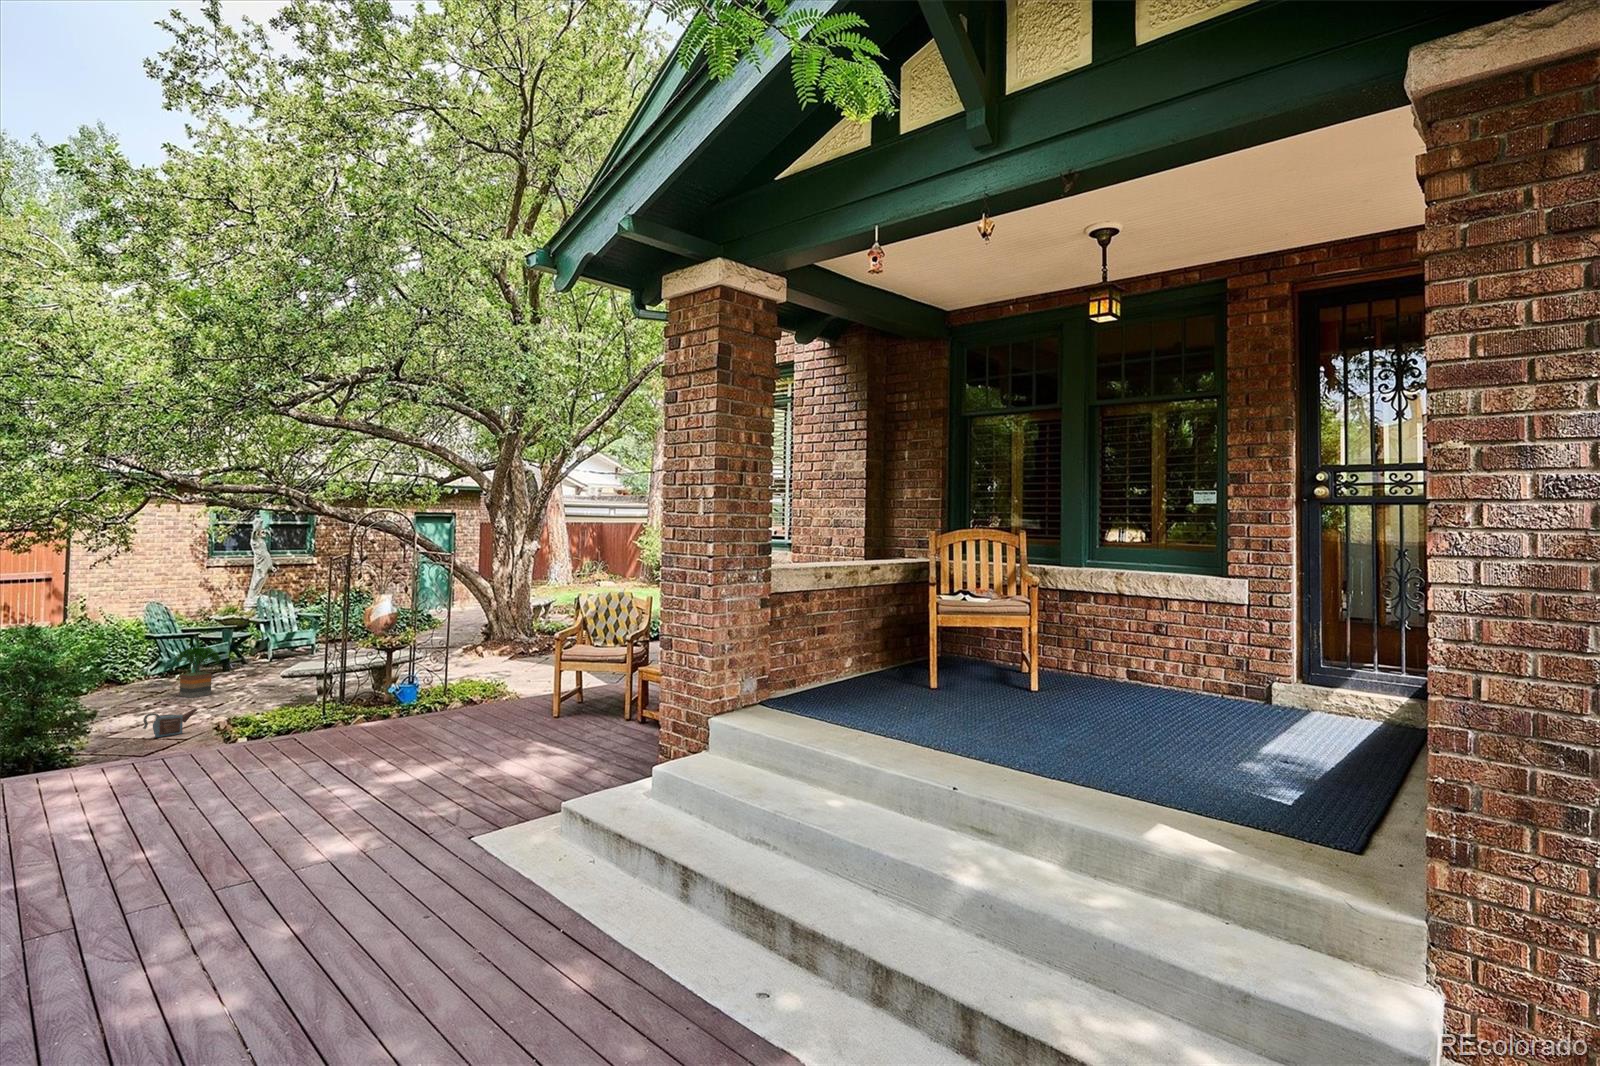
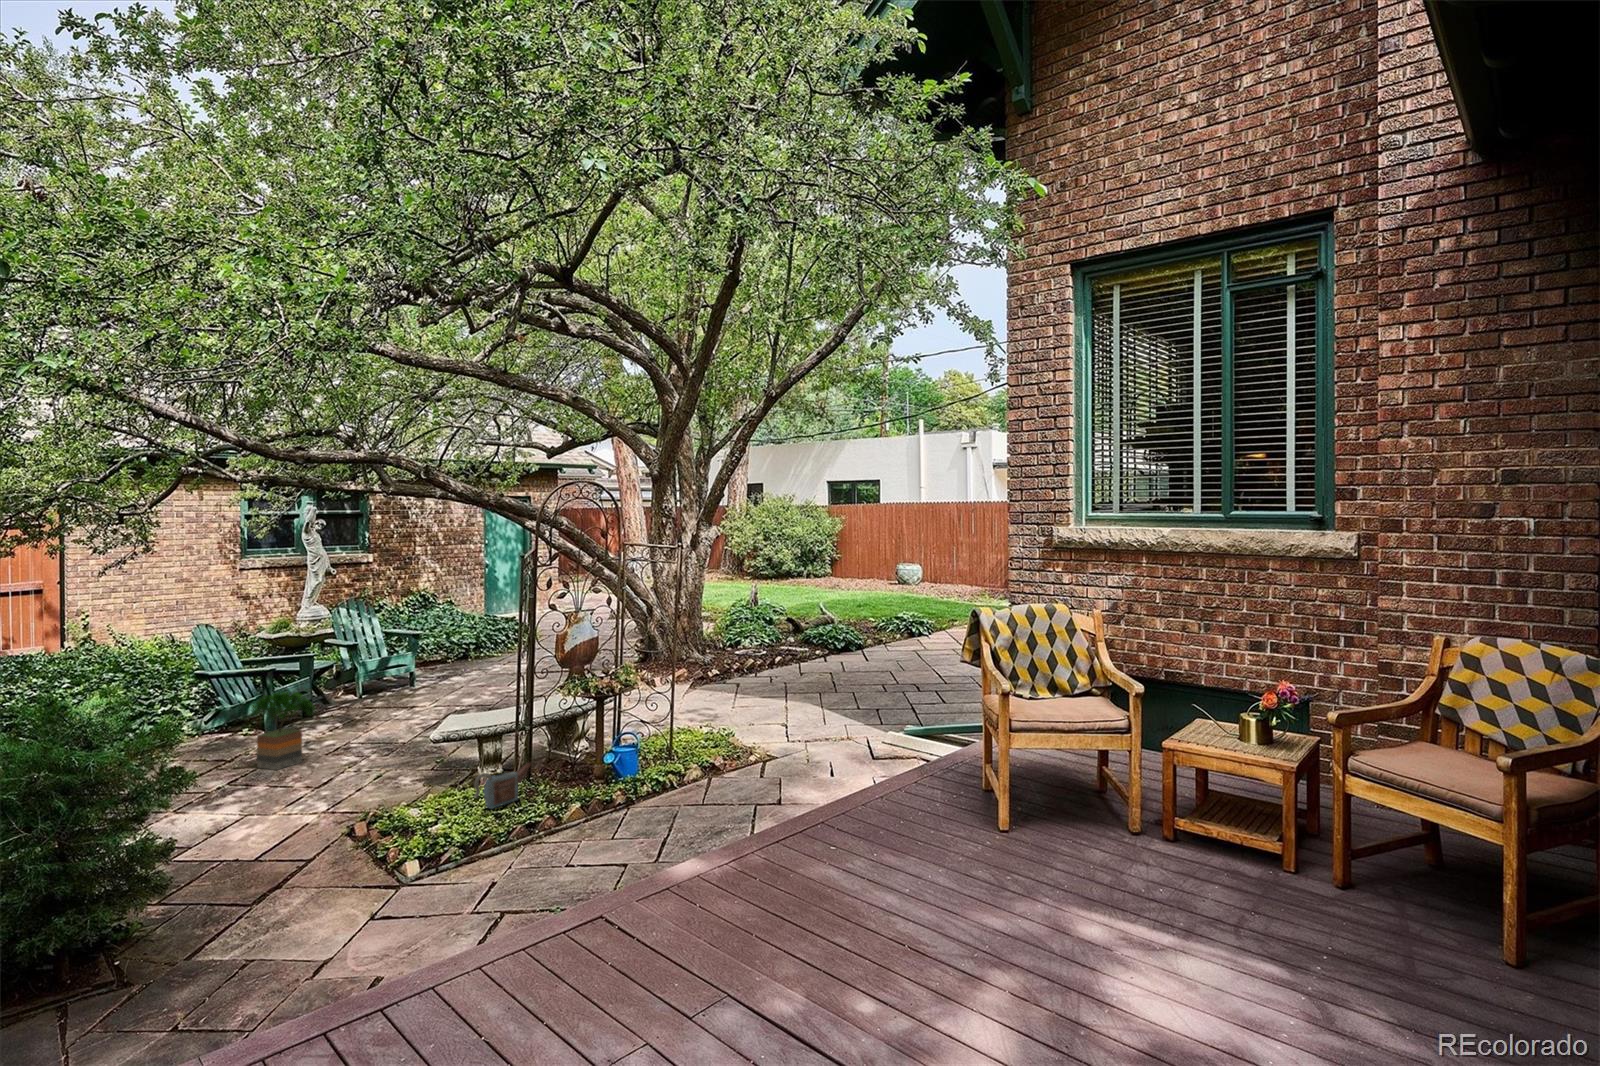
watering can: present [143,709,197,737] -> present [474,763,531,809]

